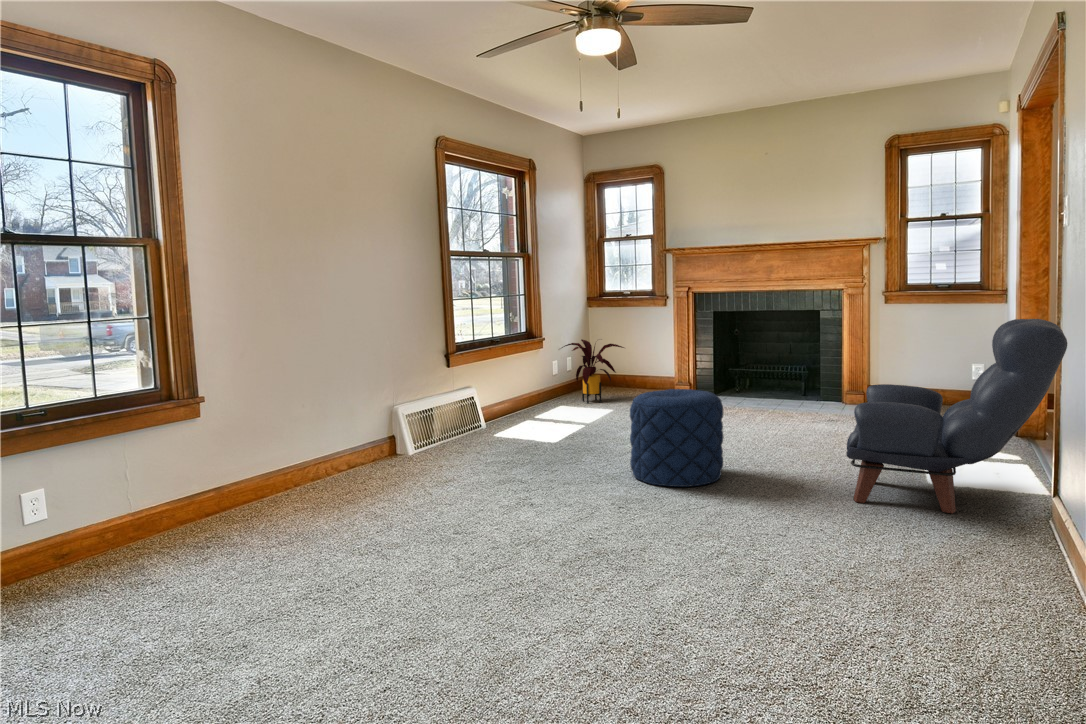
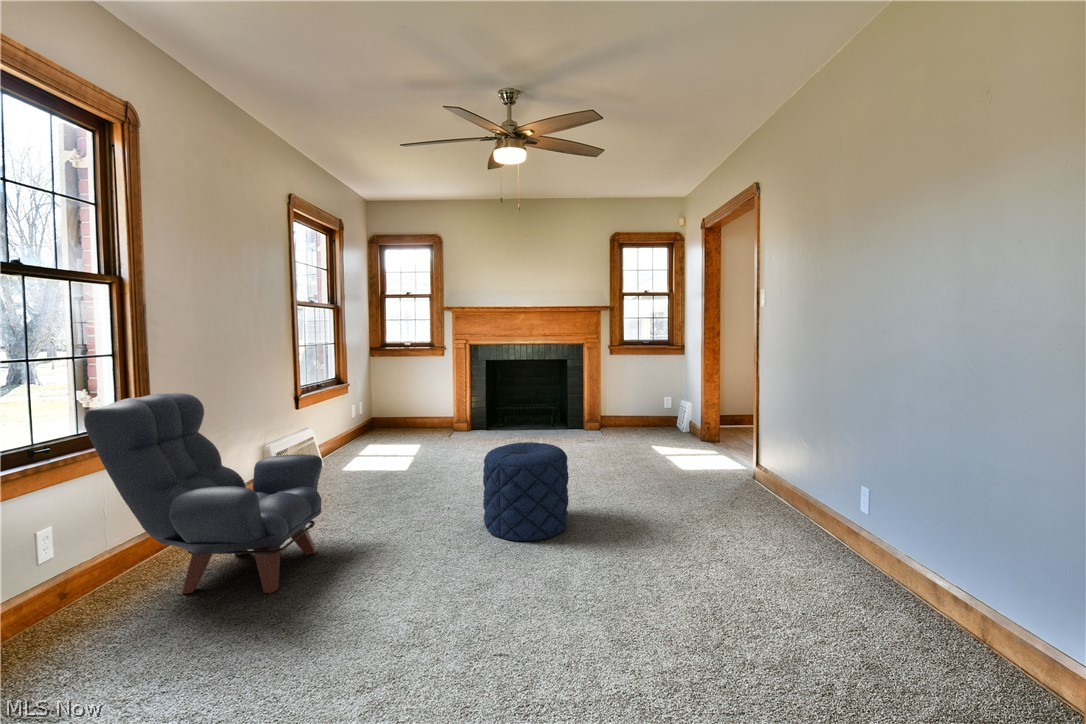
armchair: present [846,319,1067,514] -> present [84,393,322,594]
house plant: present [562,340,624,403] -> none [350,386,416,445]

